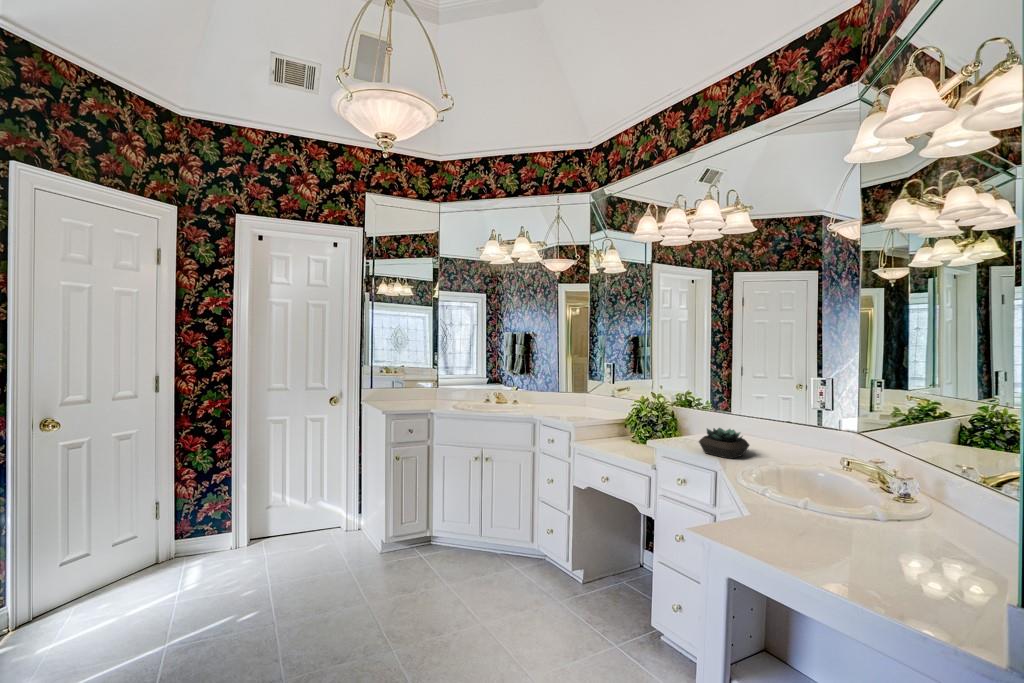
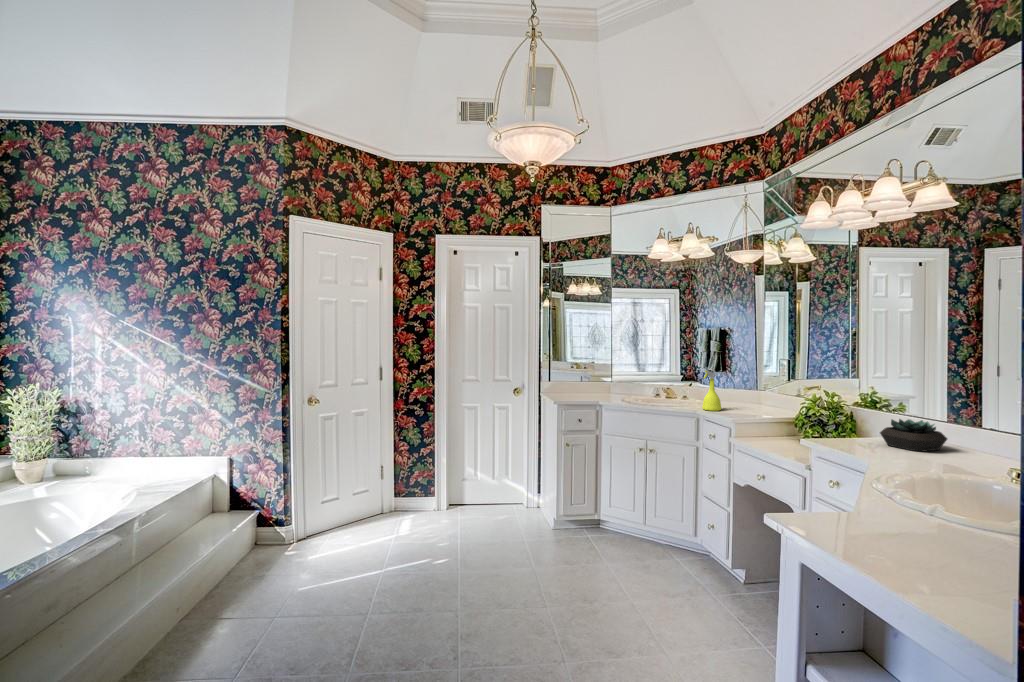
spray bottle: none [536,377,553,417] -> present [702,371,721,411]

